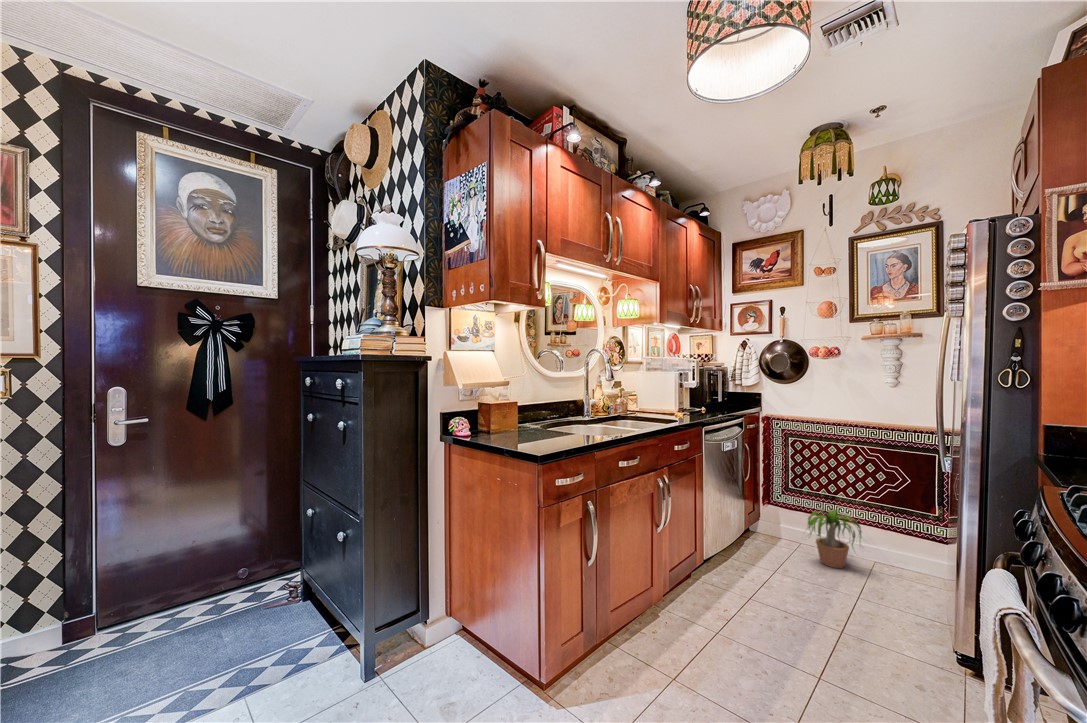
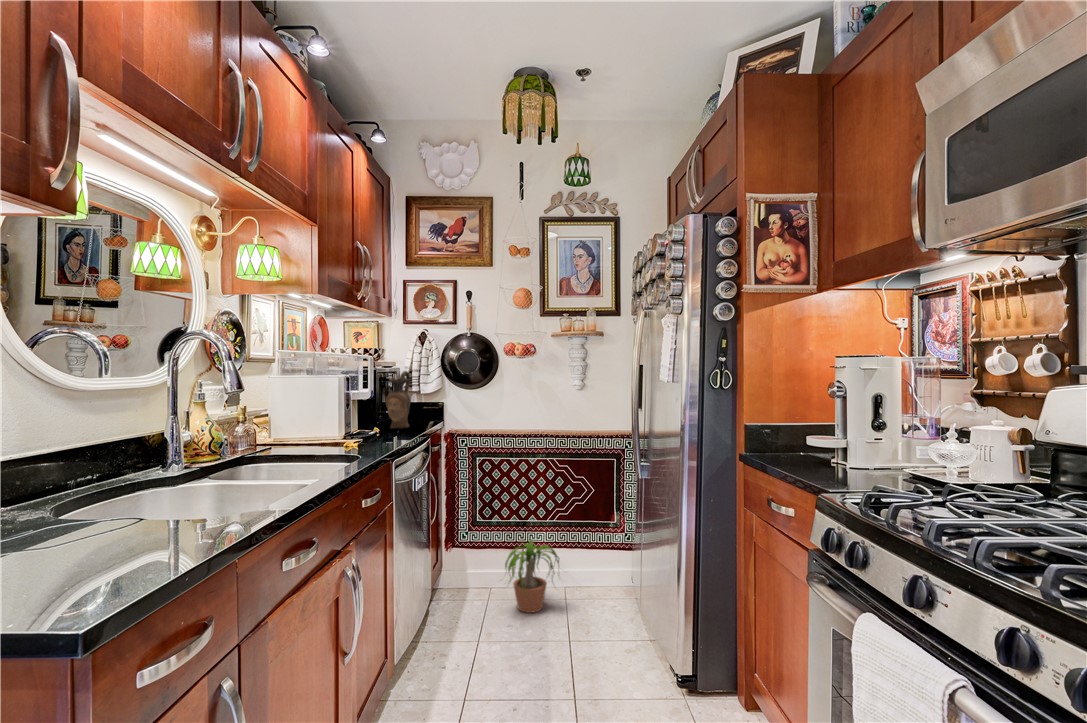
ceramic pitcher: none [713,369,732,408] -> present [386,371,411,428]

